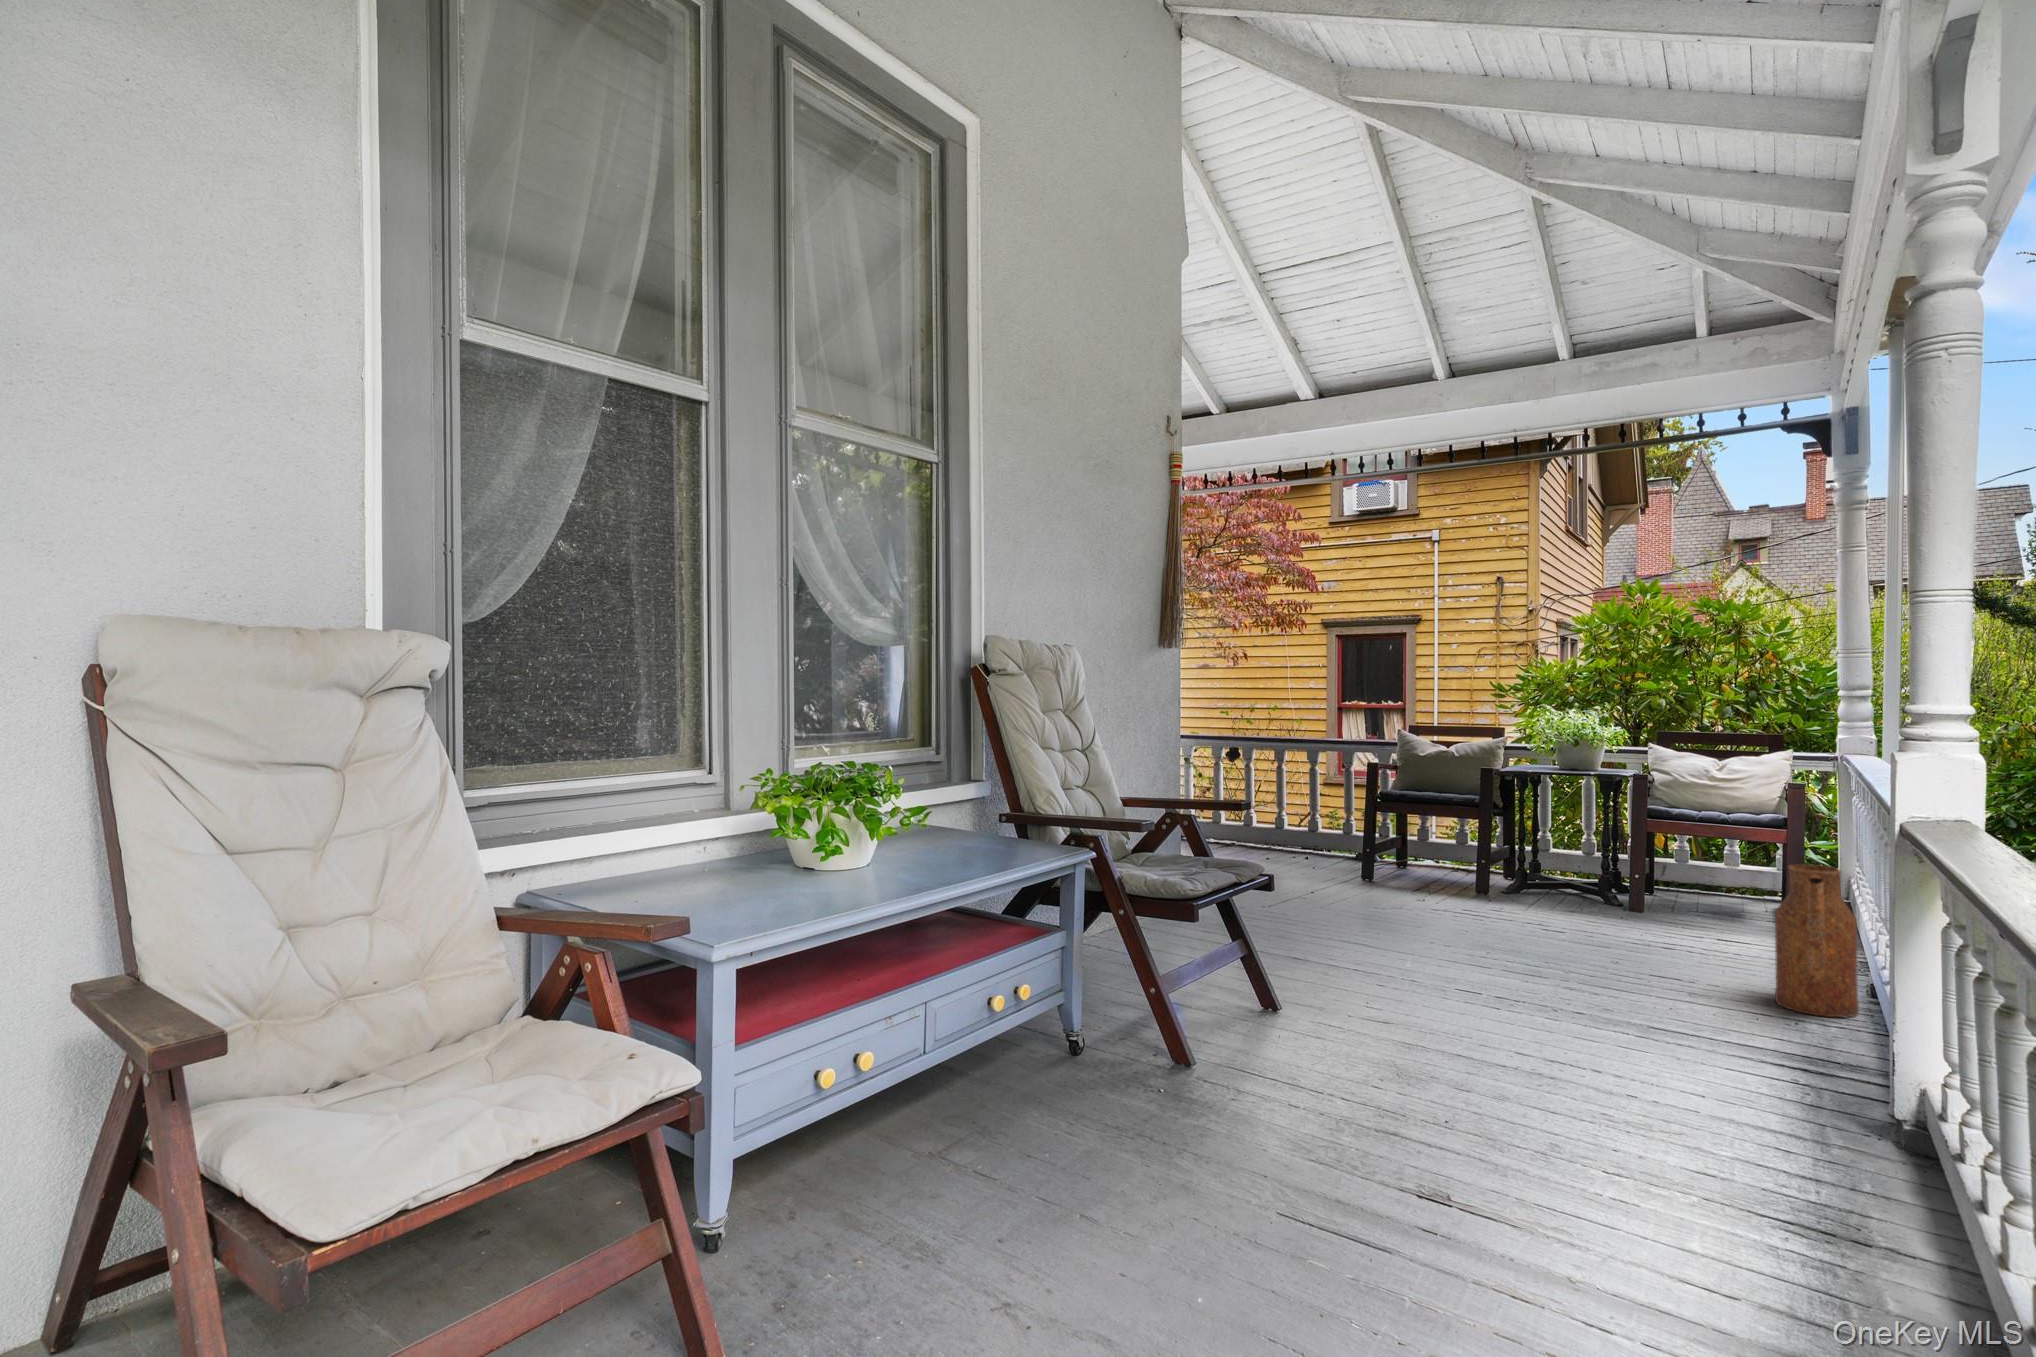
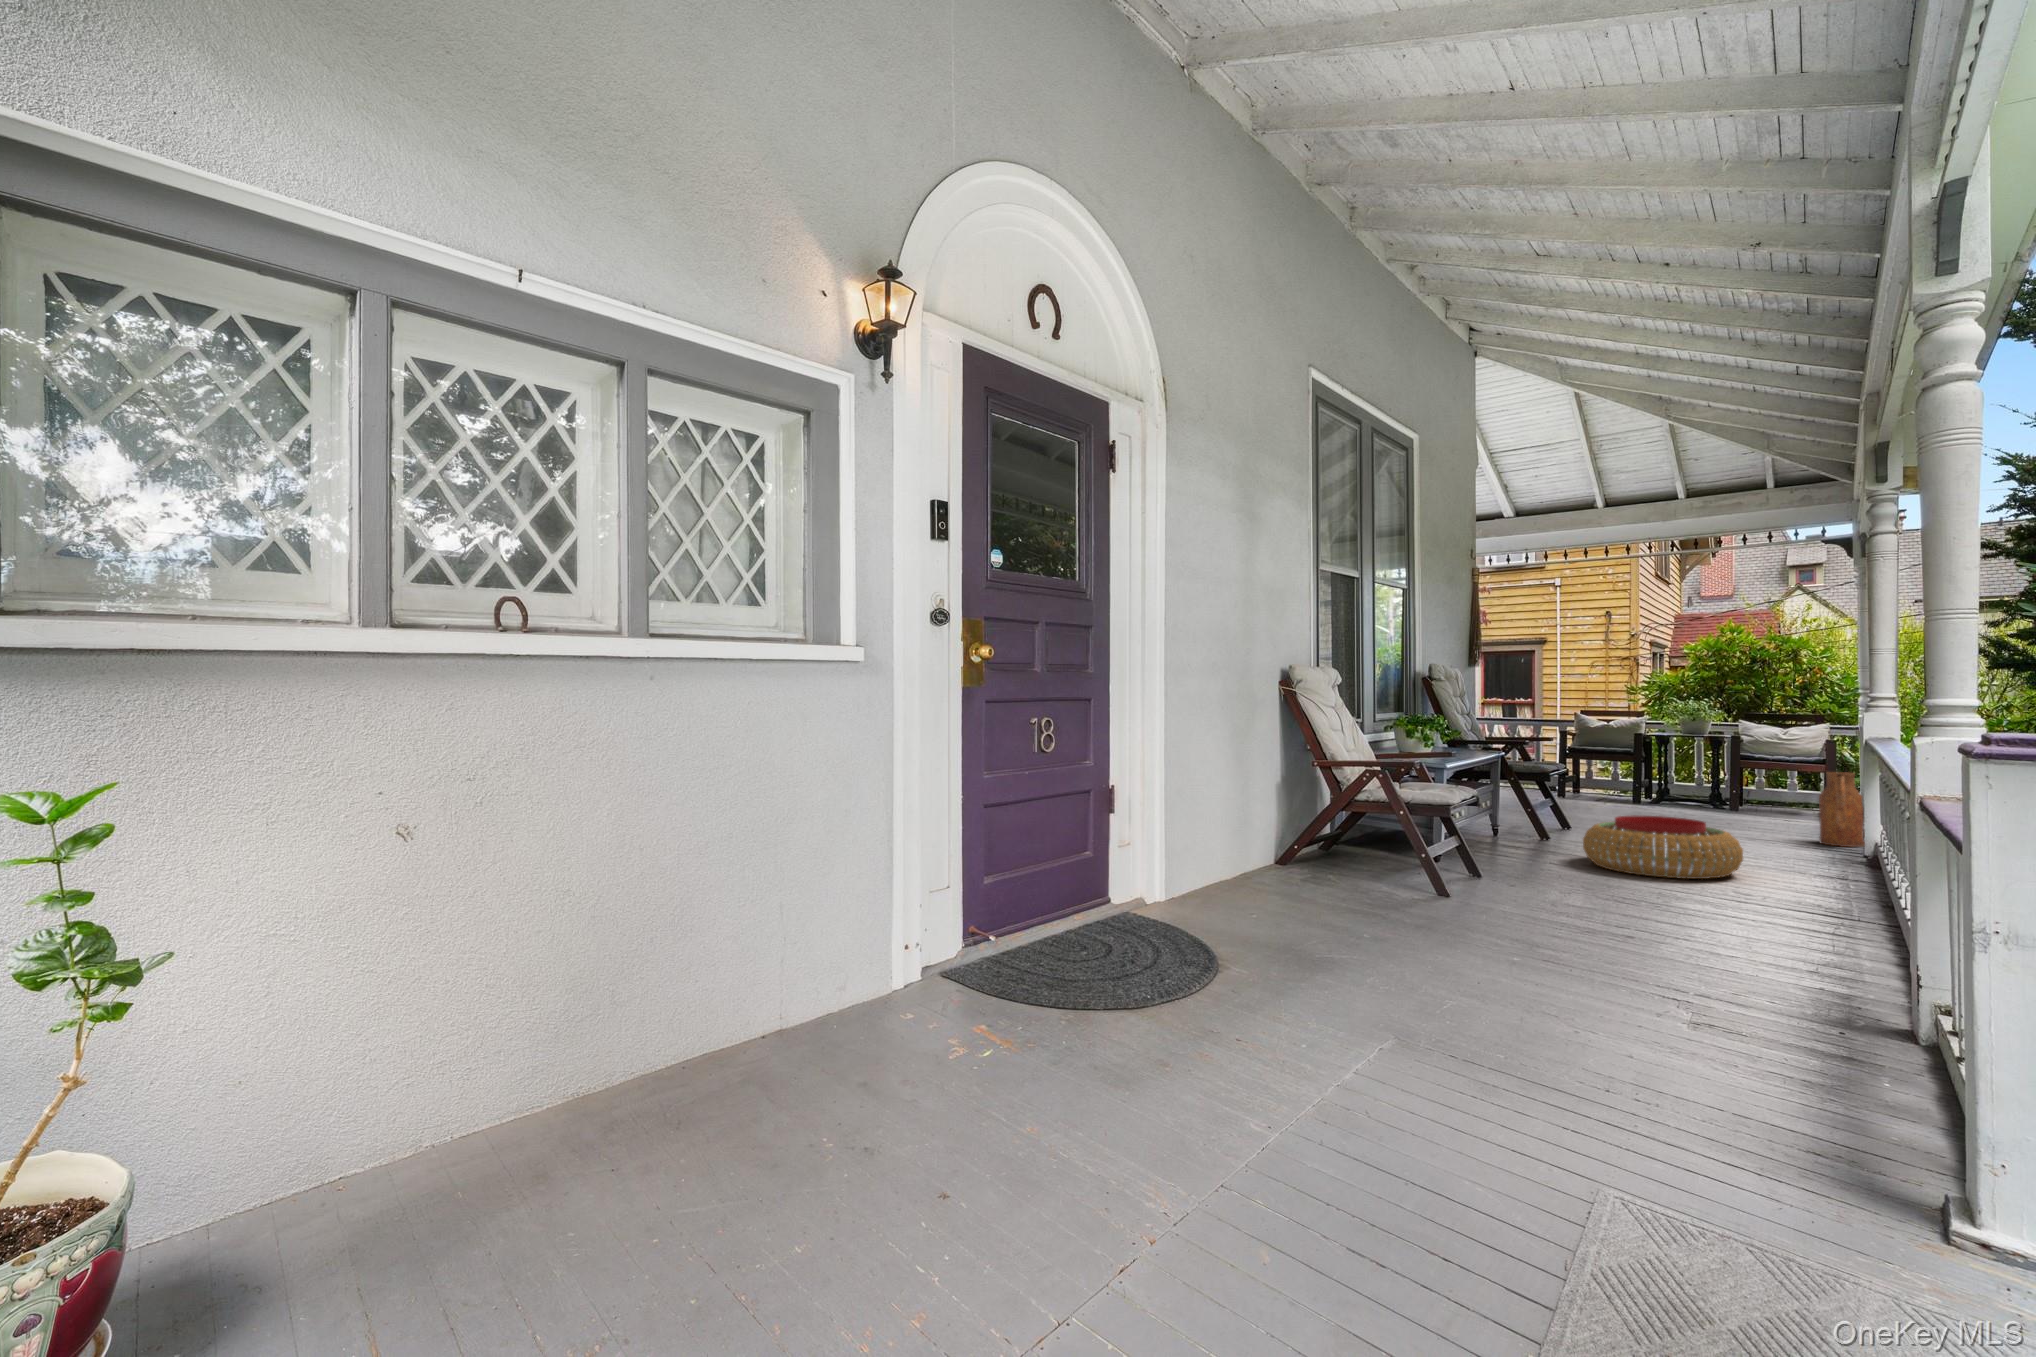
pouf: none [1269,999,1606,1201] -> present [1583,816,1743,879]

